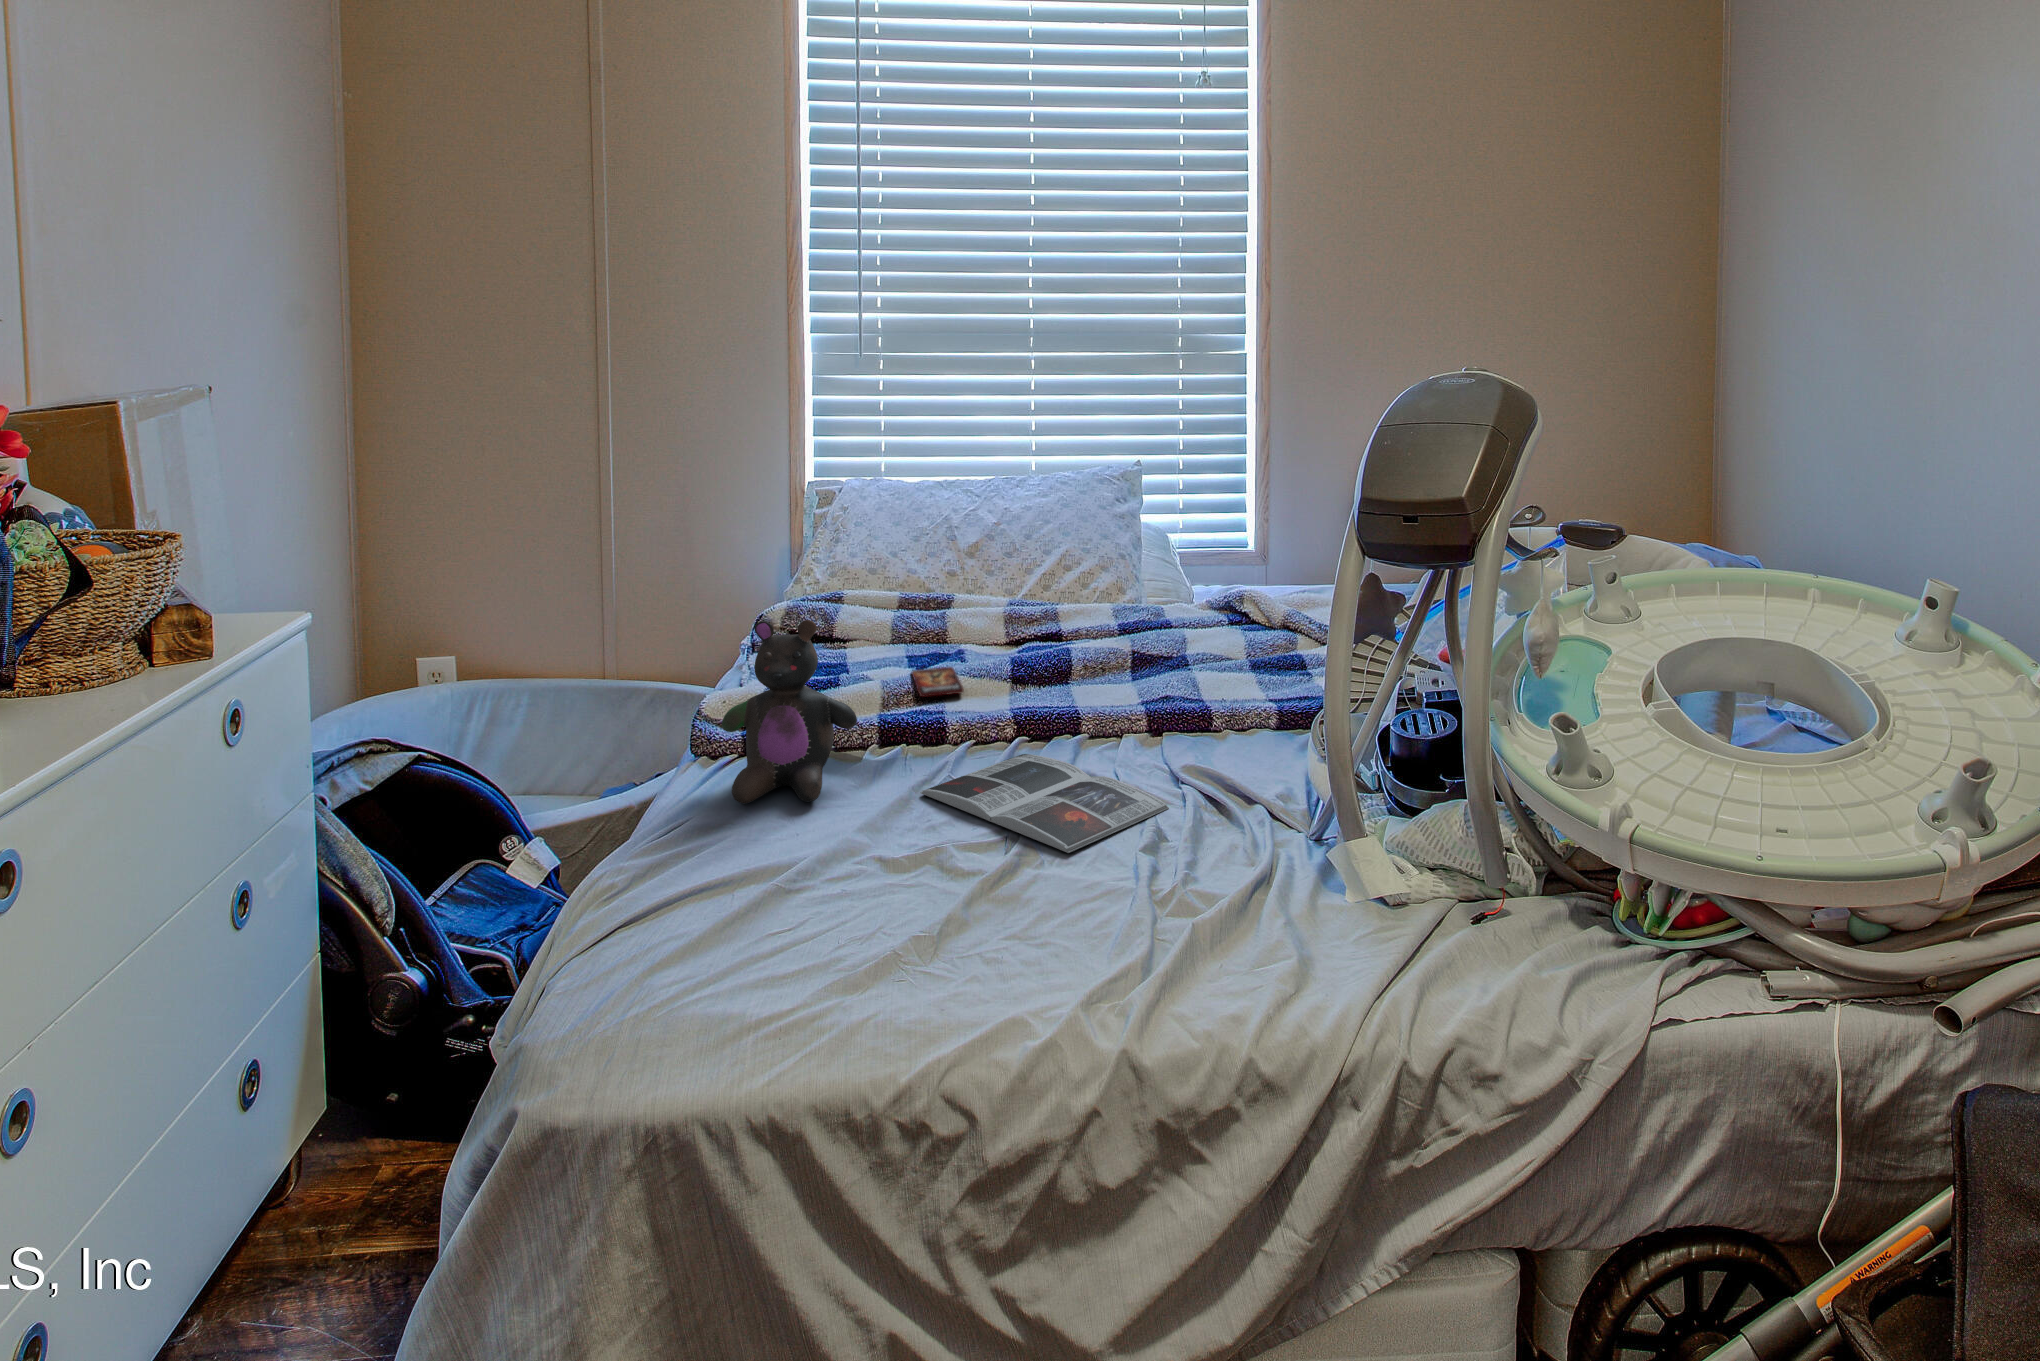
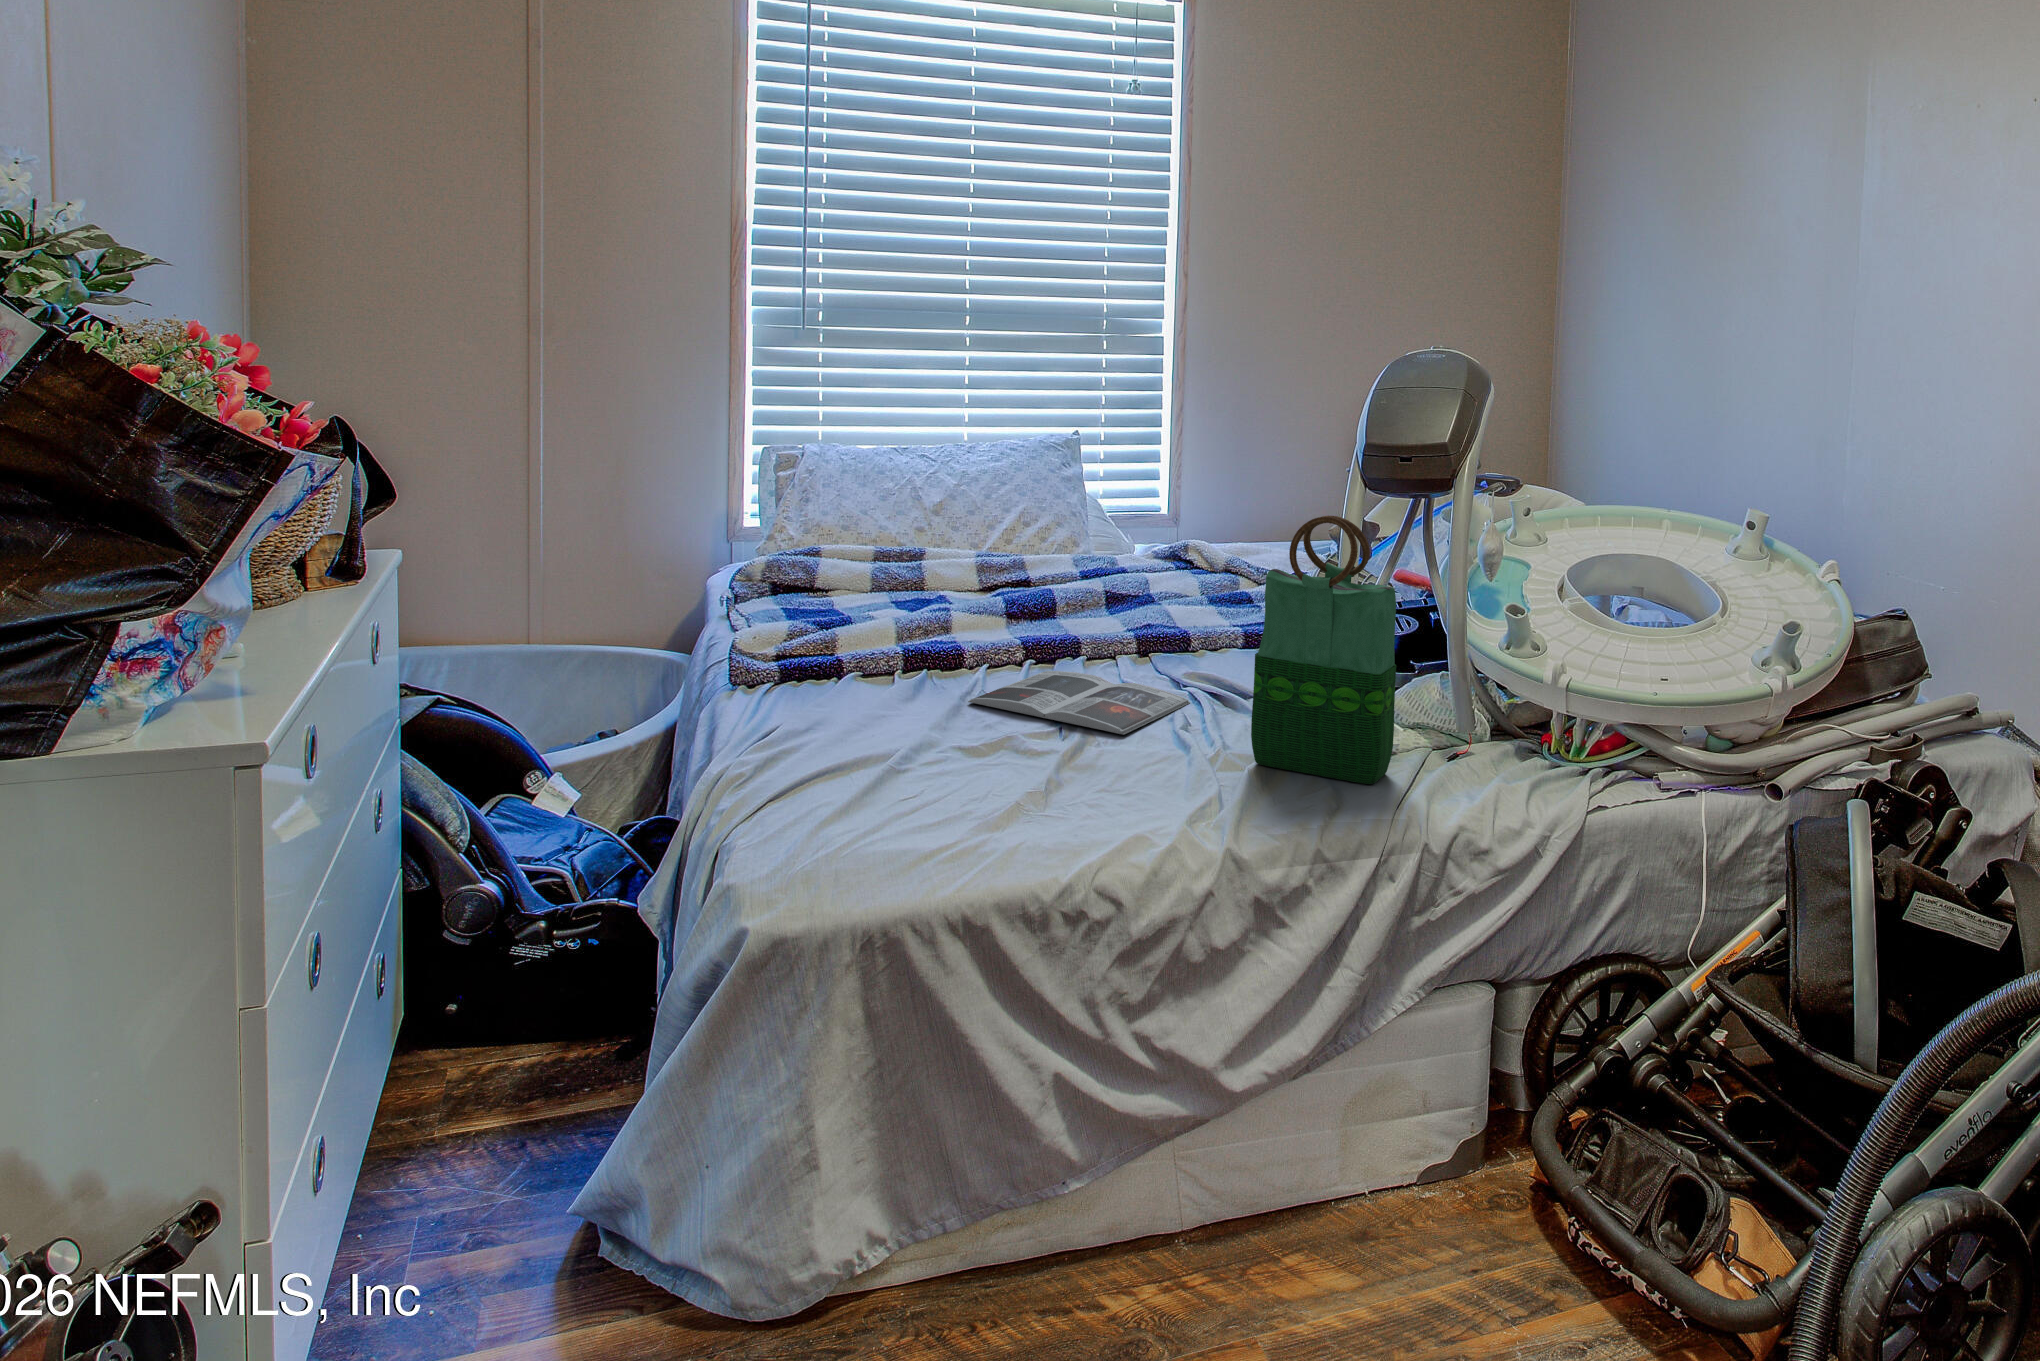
tote bag: none [1201,597,1379,958] -> present [1251,516,1396,784]
stuffed bear: present [722,620,857,804] -> none [772,554,902,716]
smartphone: present [912,667,964,697] -> none [913,607,973,630]

